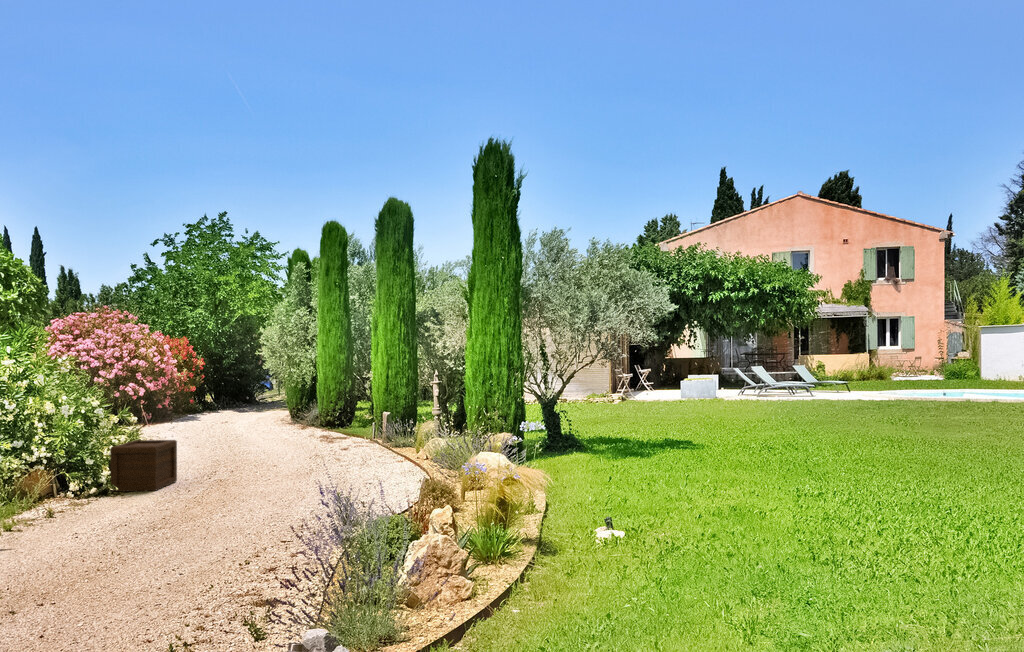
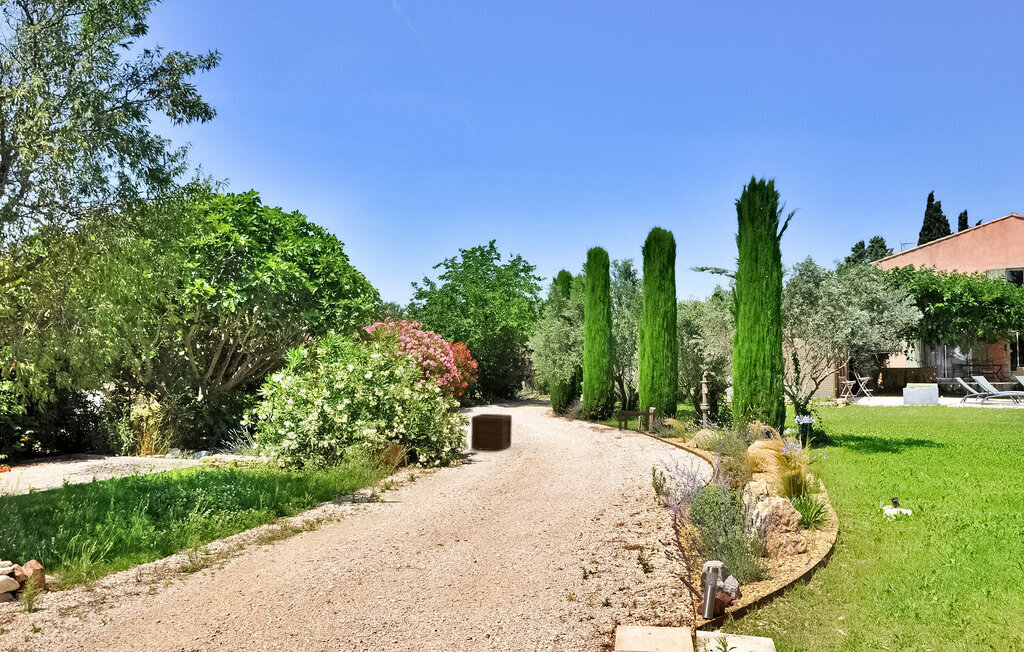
bench: none [346,417,391,444] -> present [618,411,656,431]

